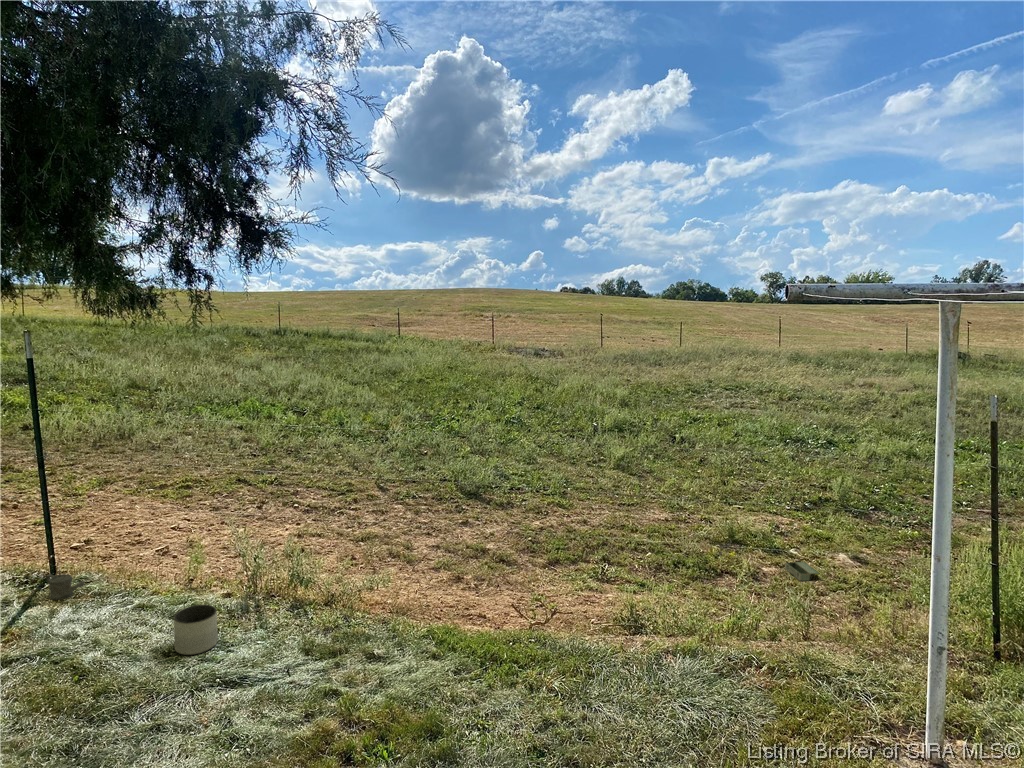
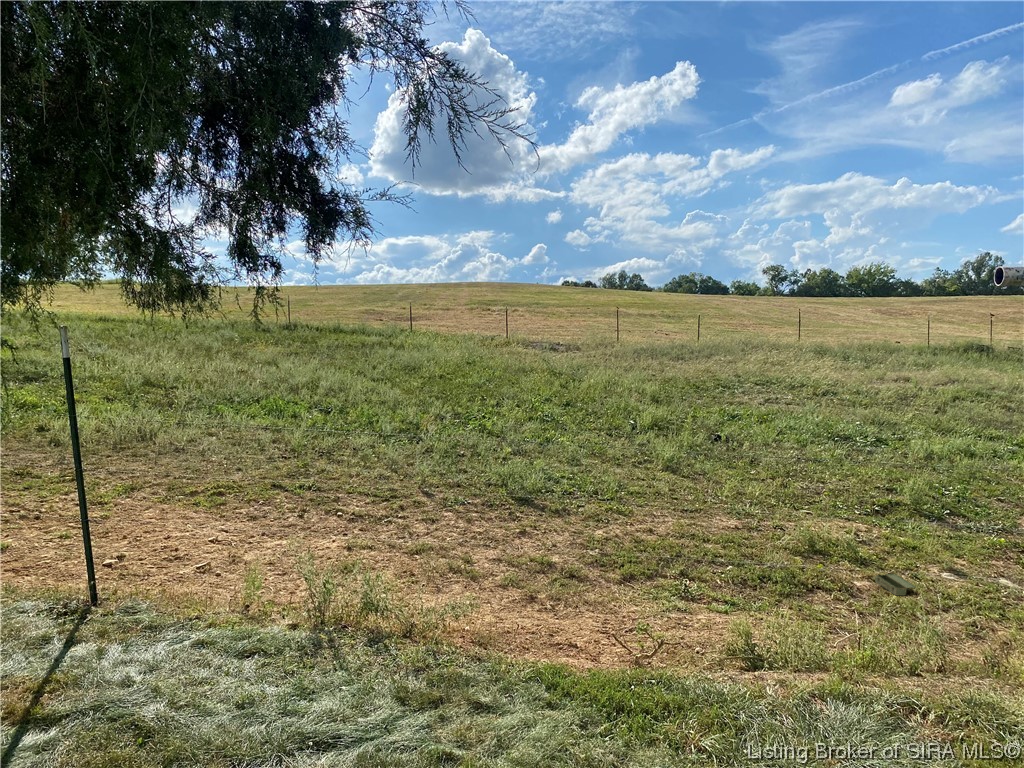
watering can: present [47,574,84,600] -> none [88,604,133,635]
planter: present [174,605,218,655] -> none [248,646,297,708]

